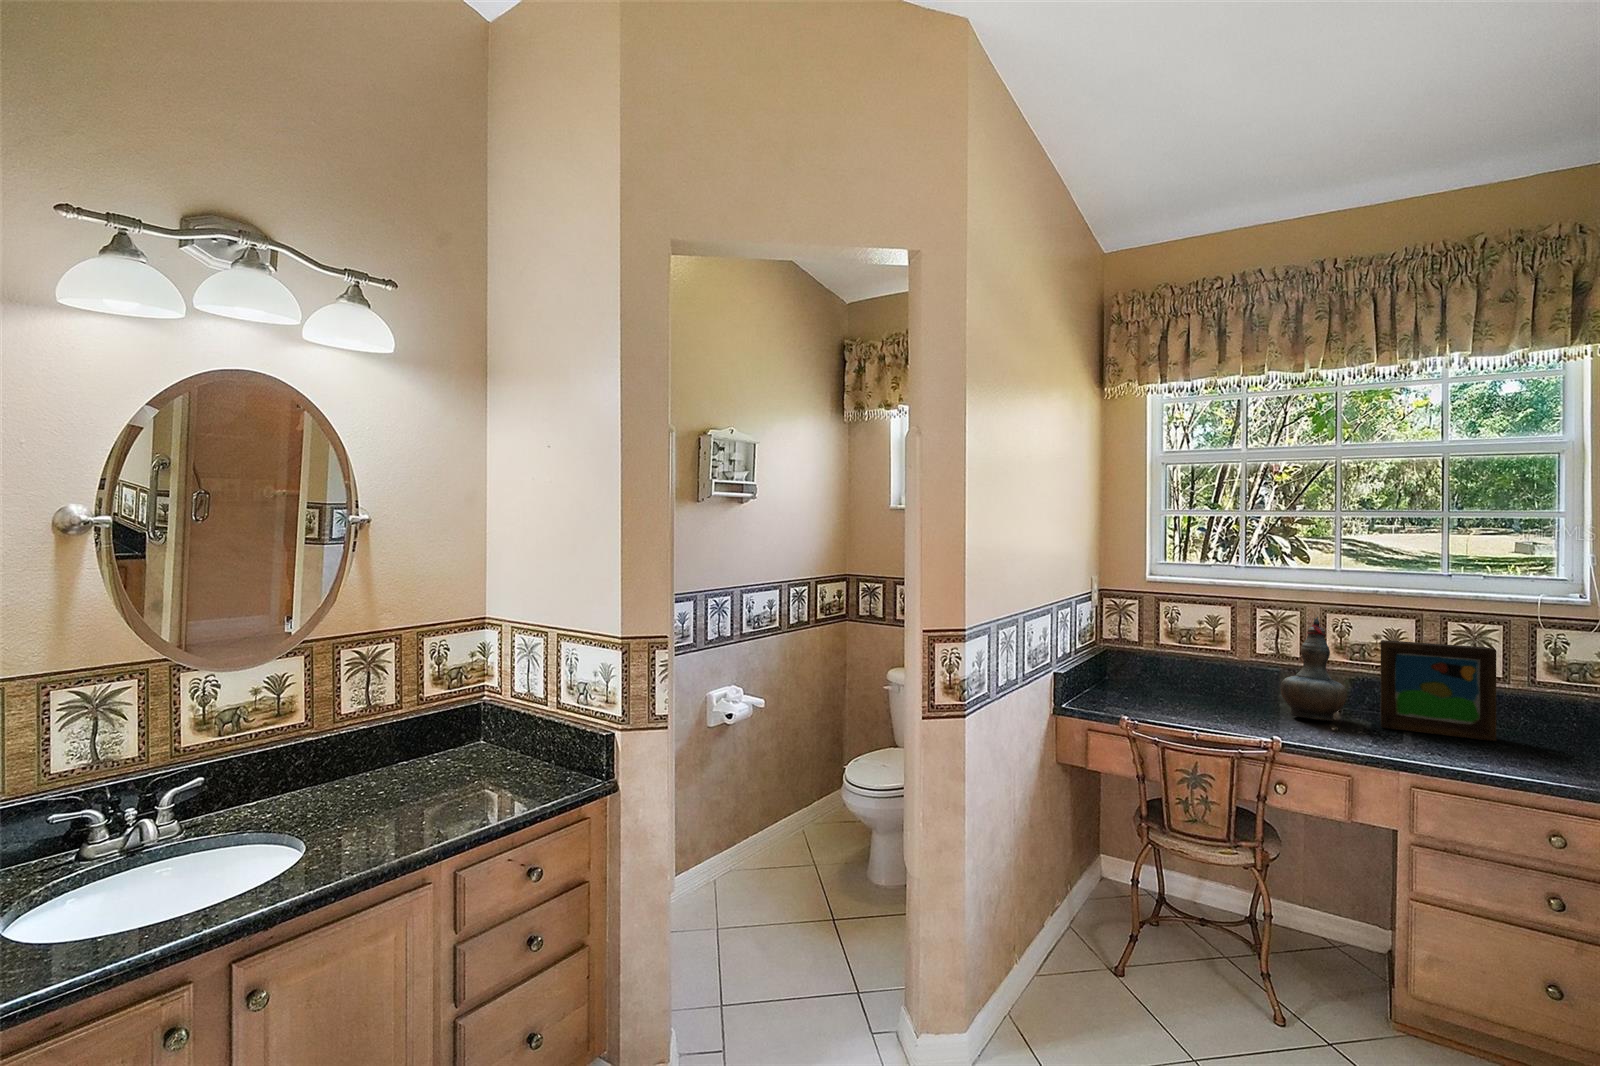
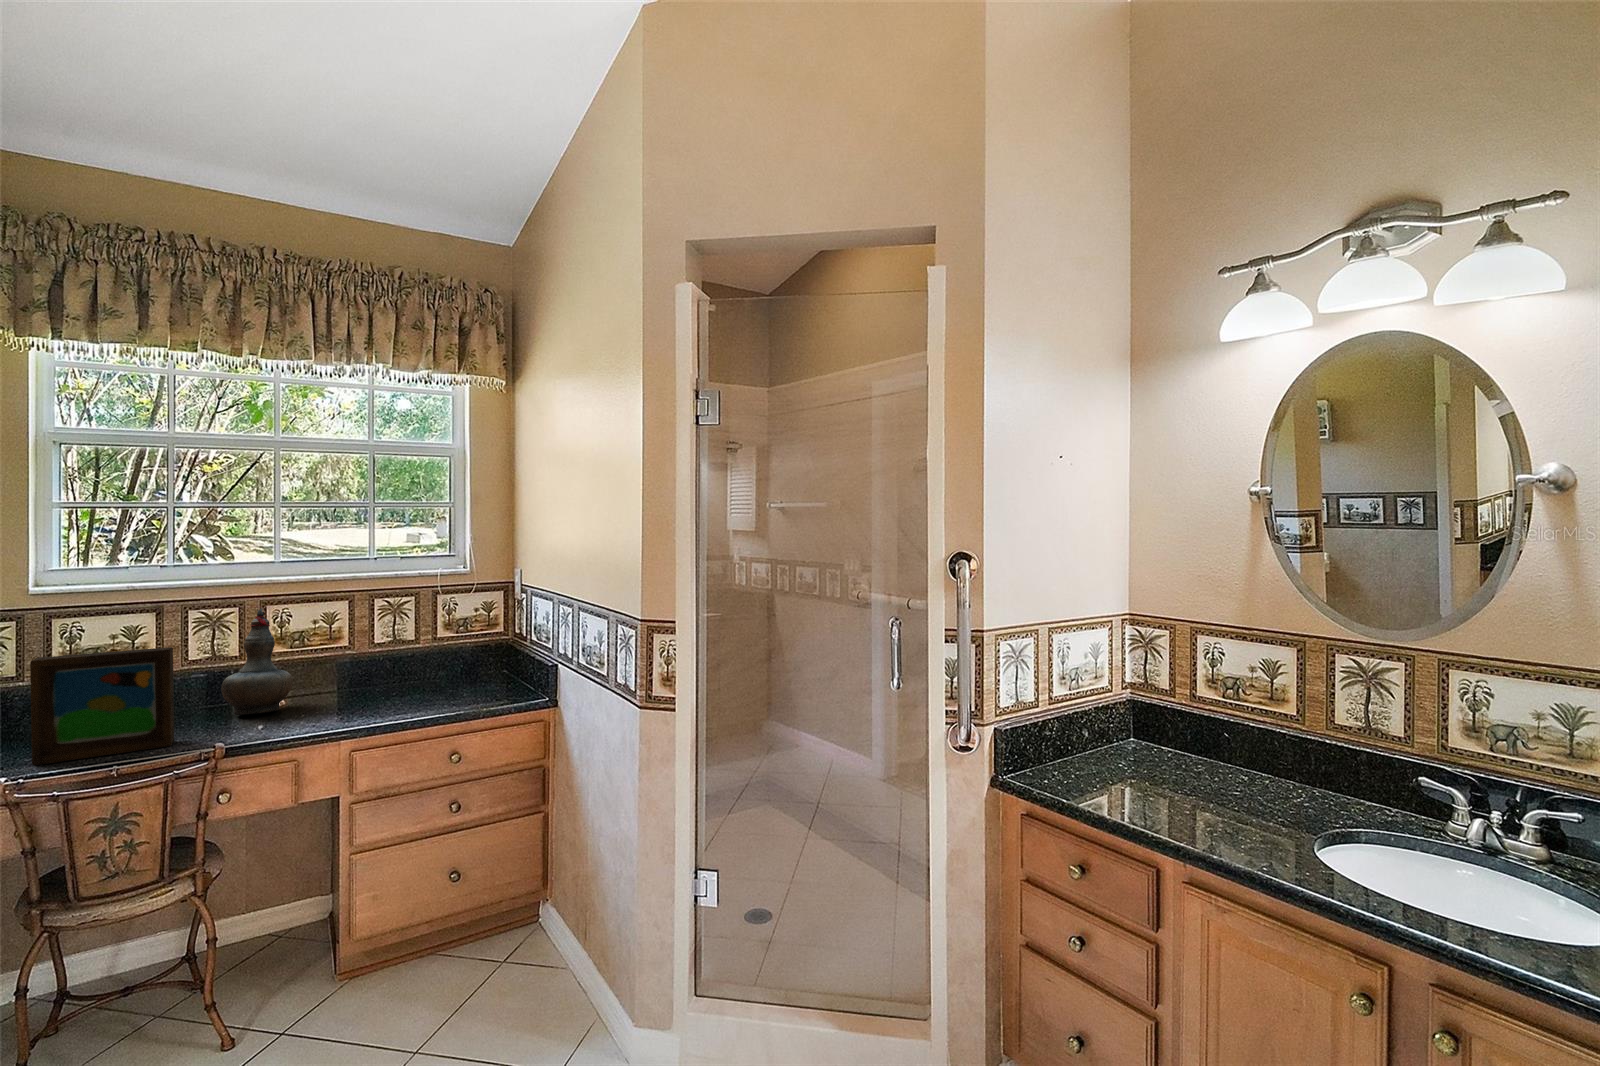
picture frame: present [1380,640,1496,741] -> present [30,647,174,765]

